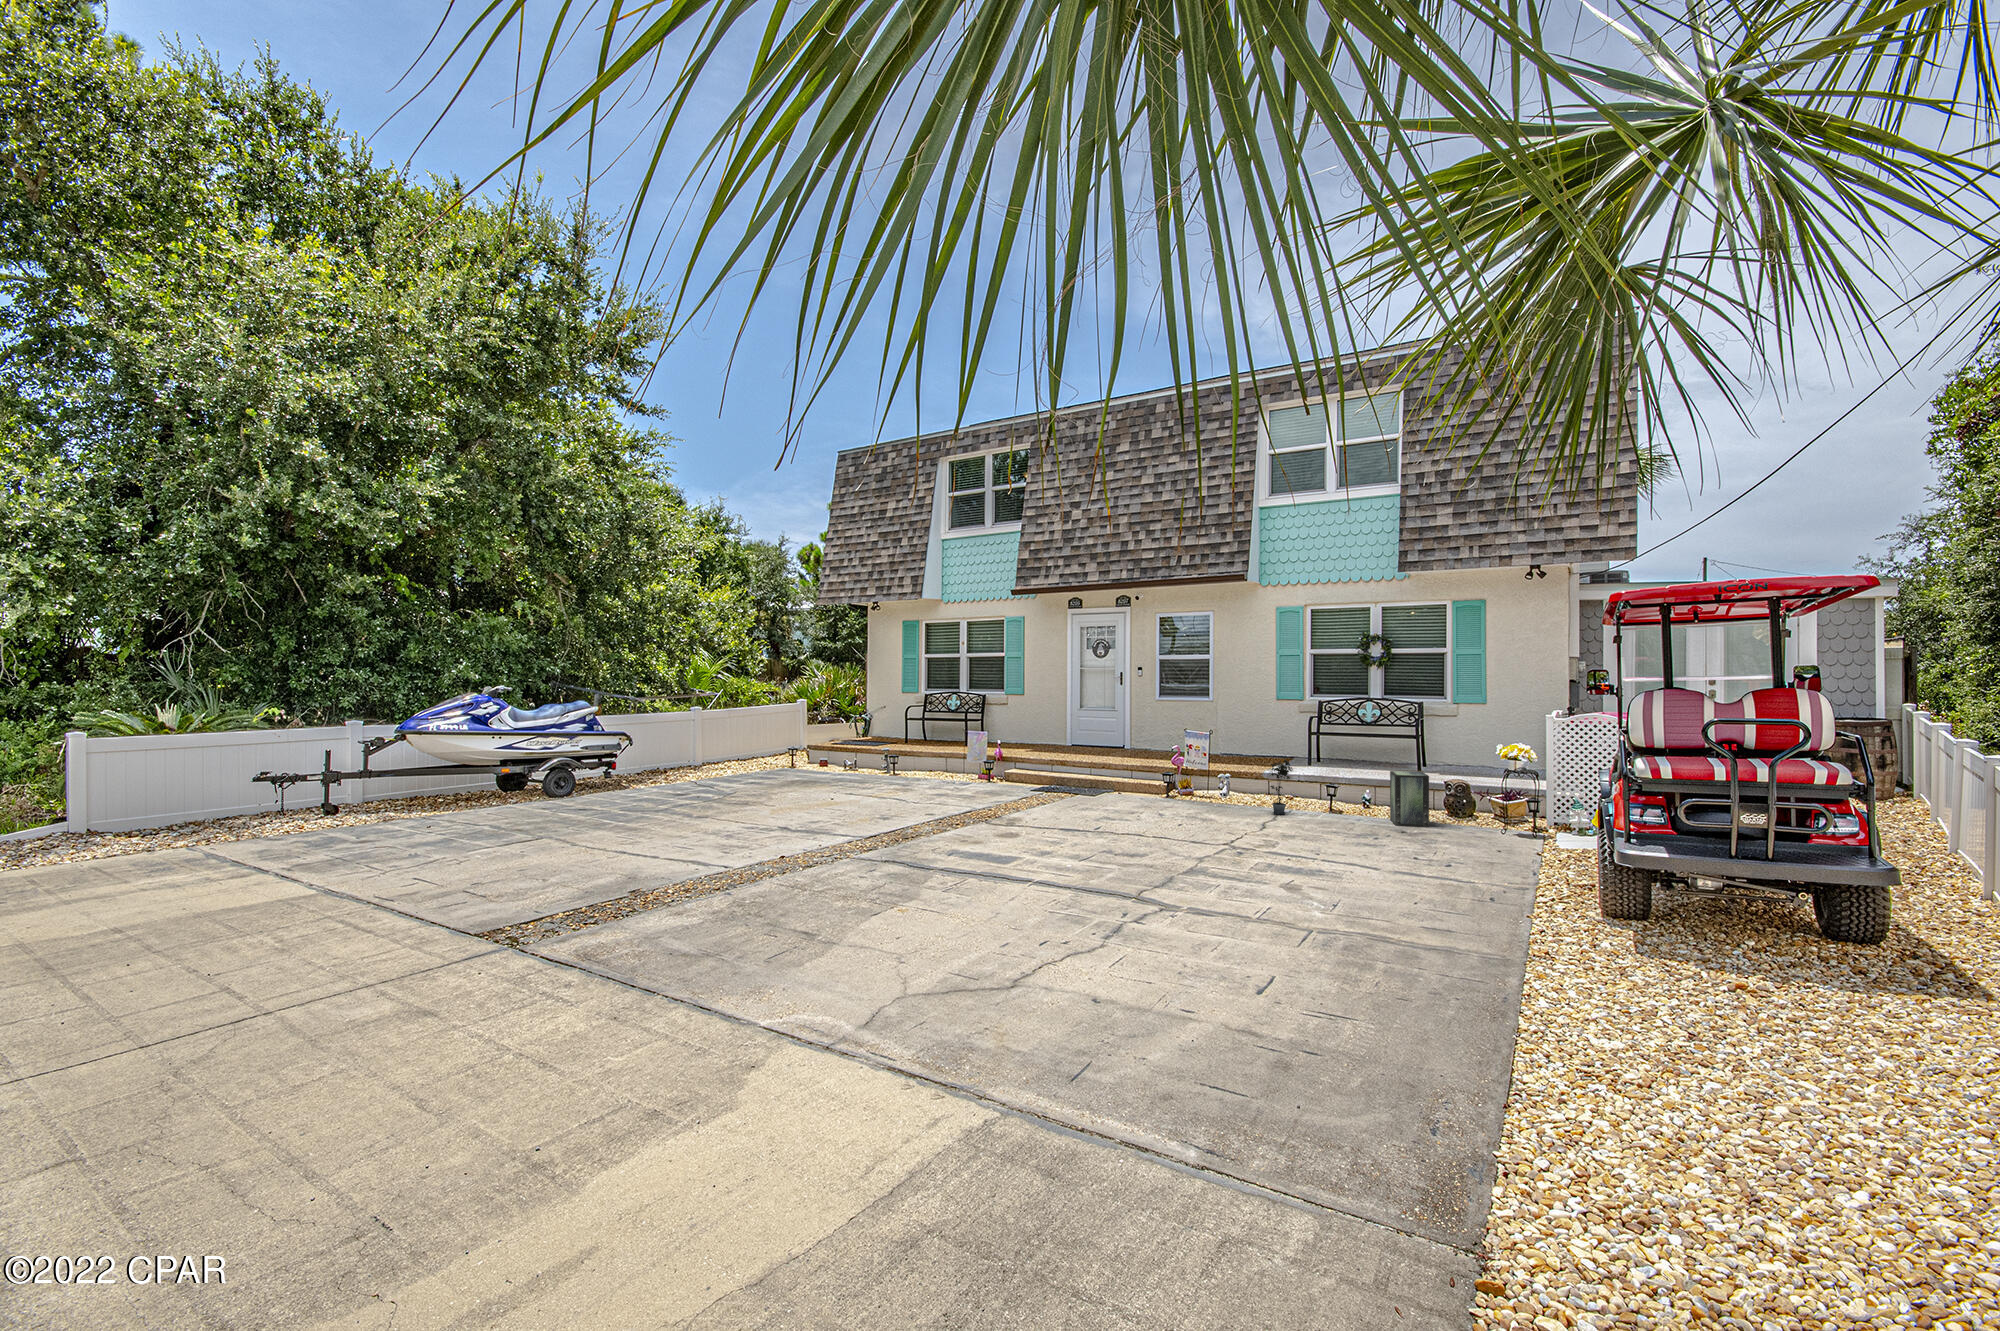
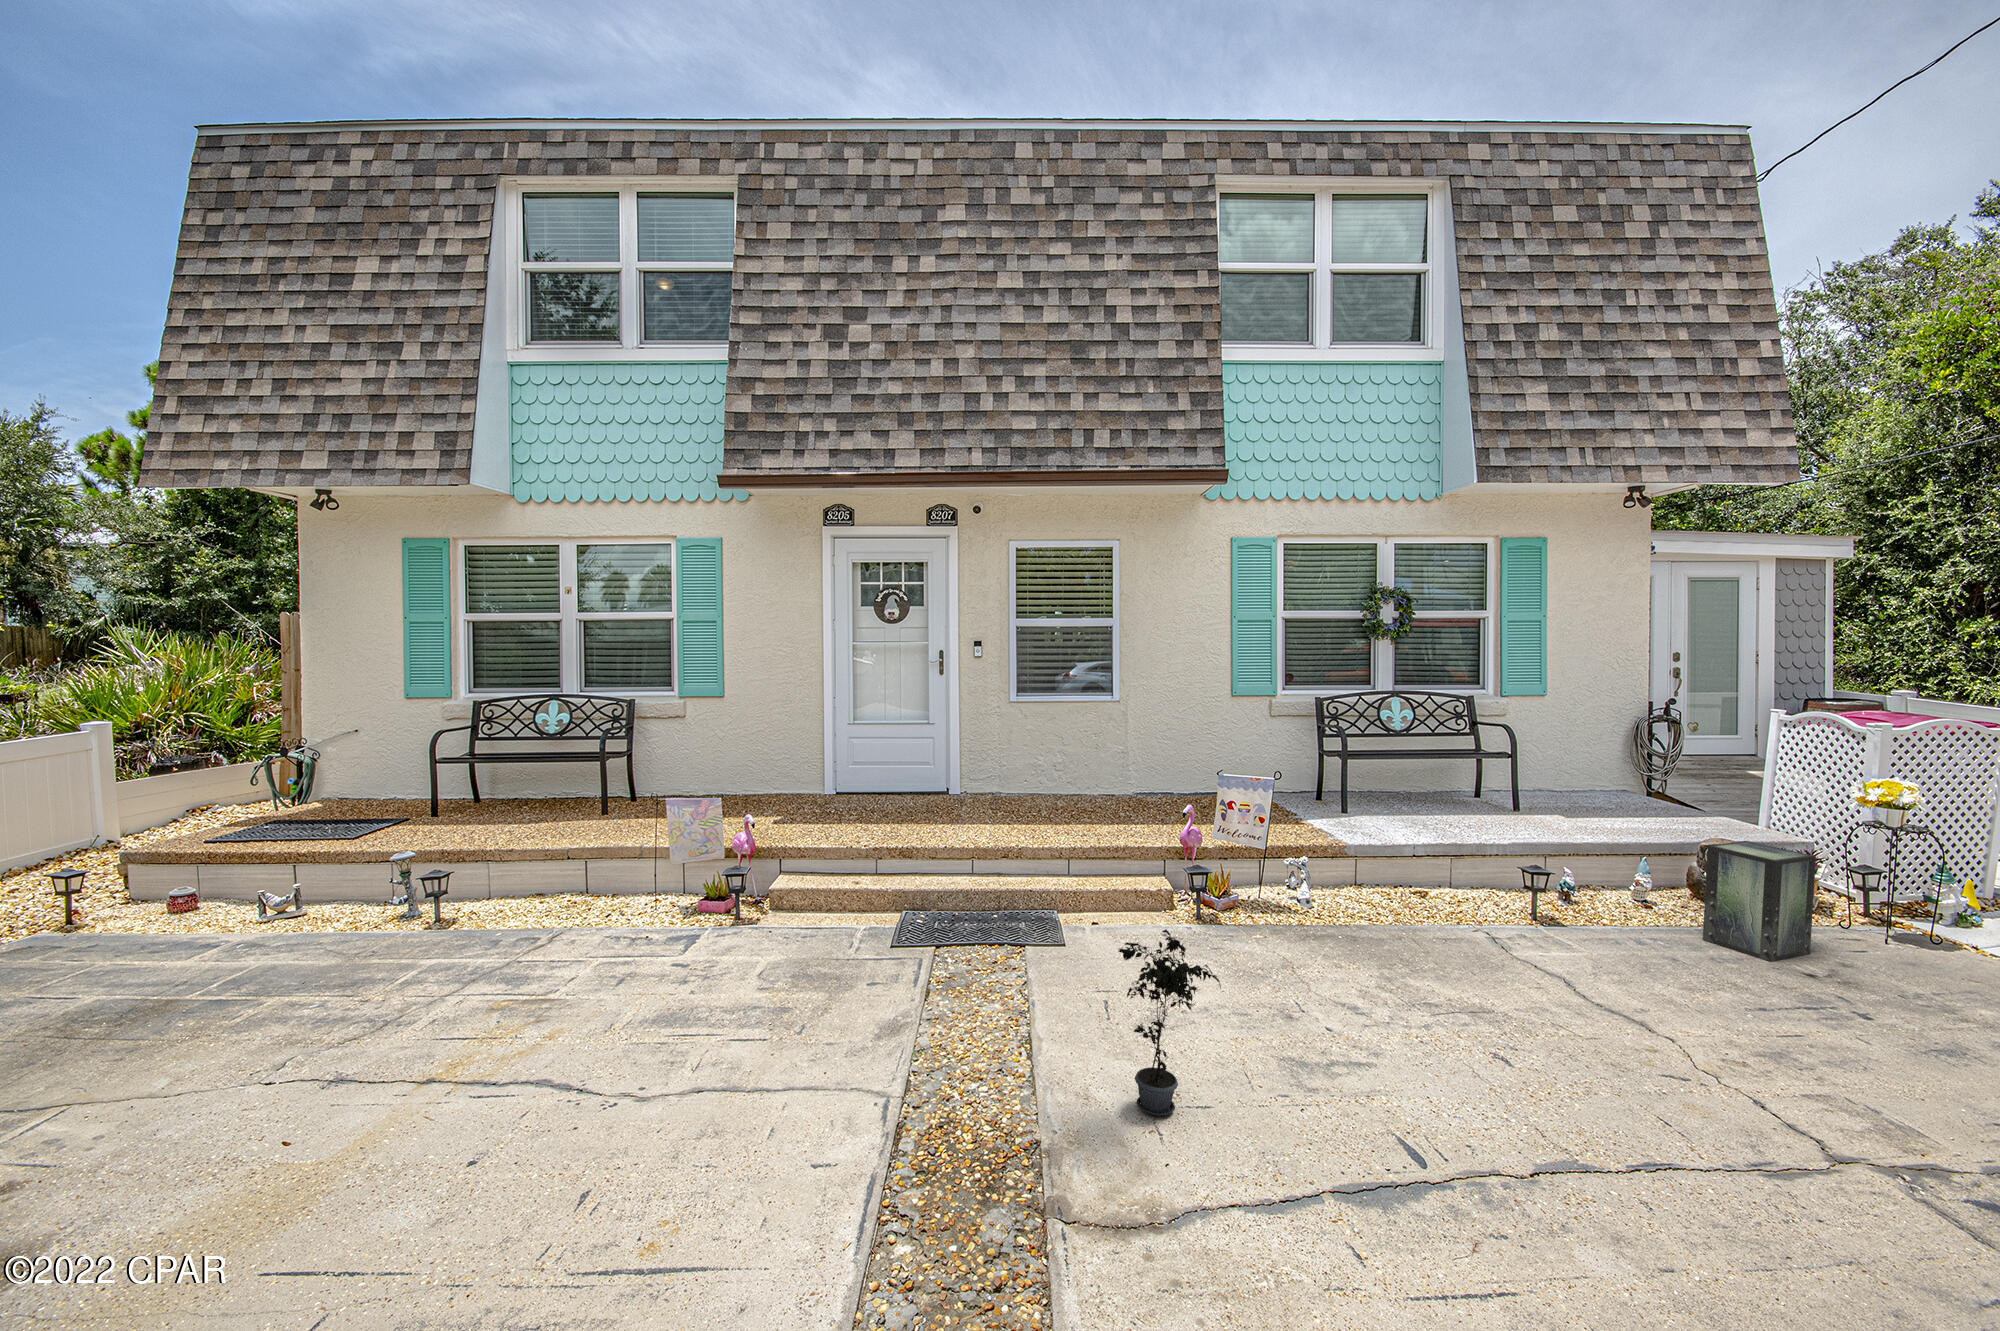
potted plant: present [1270,758,1293,815] -> present [1118,929,1221,1116]

